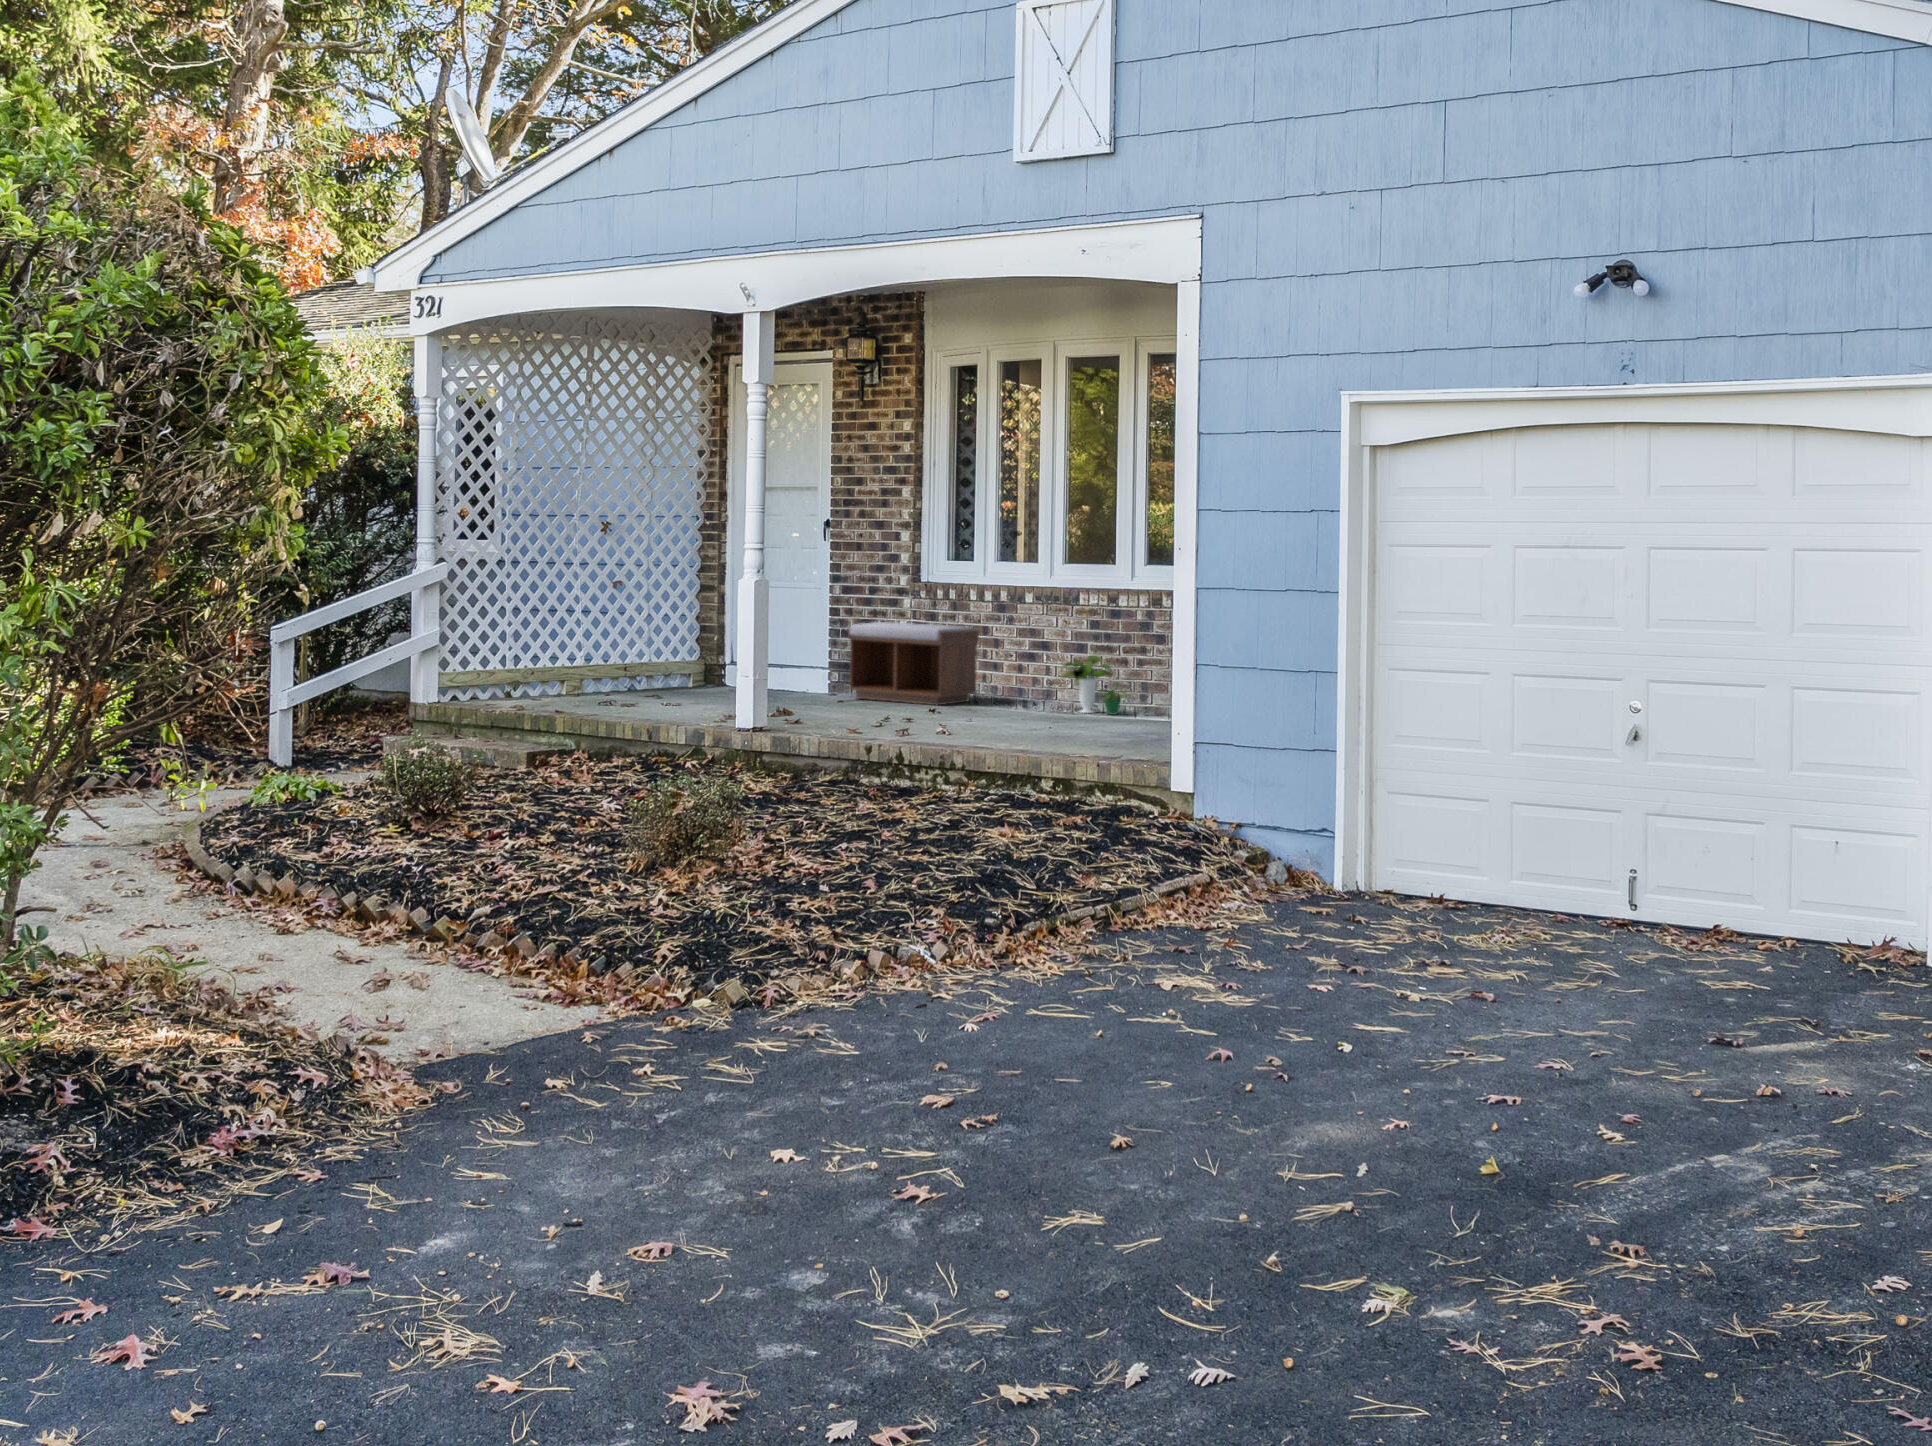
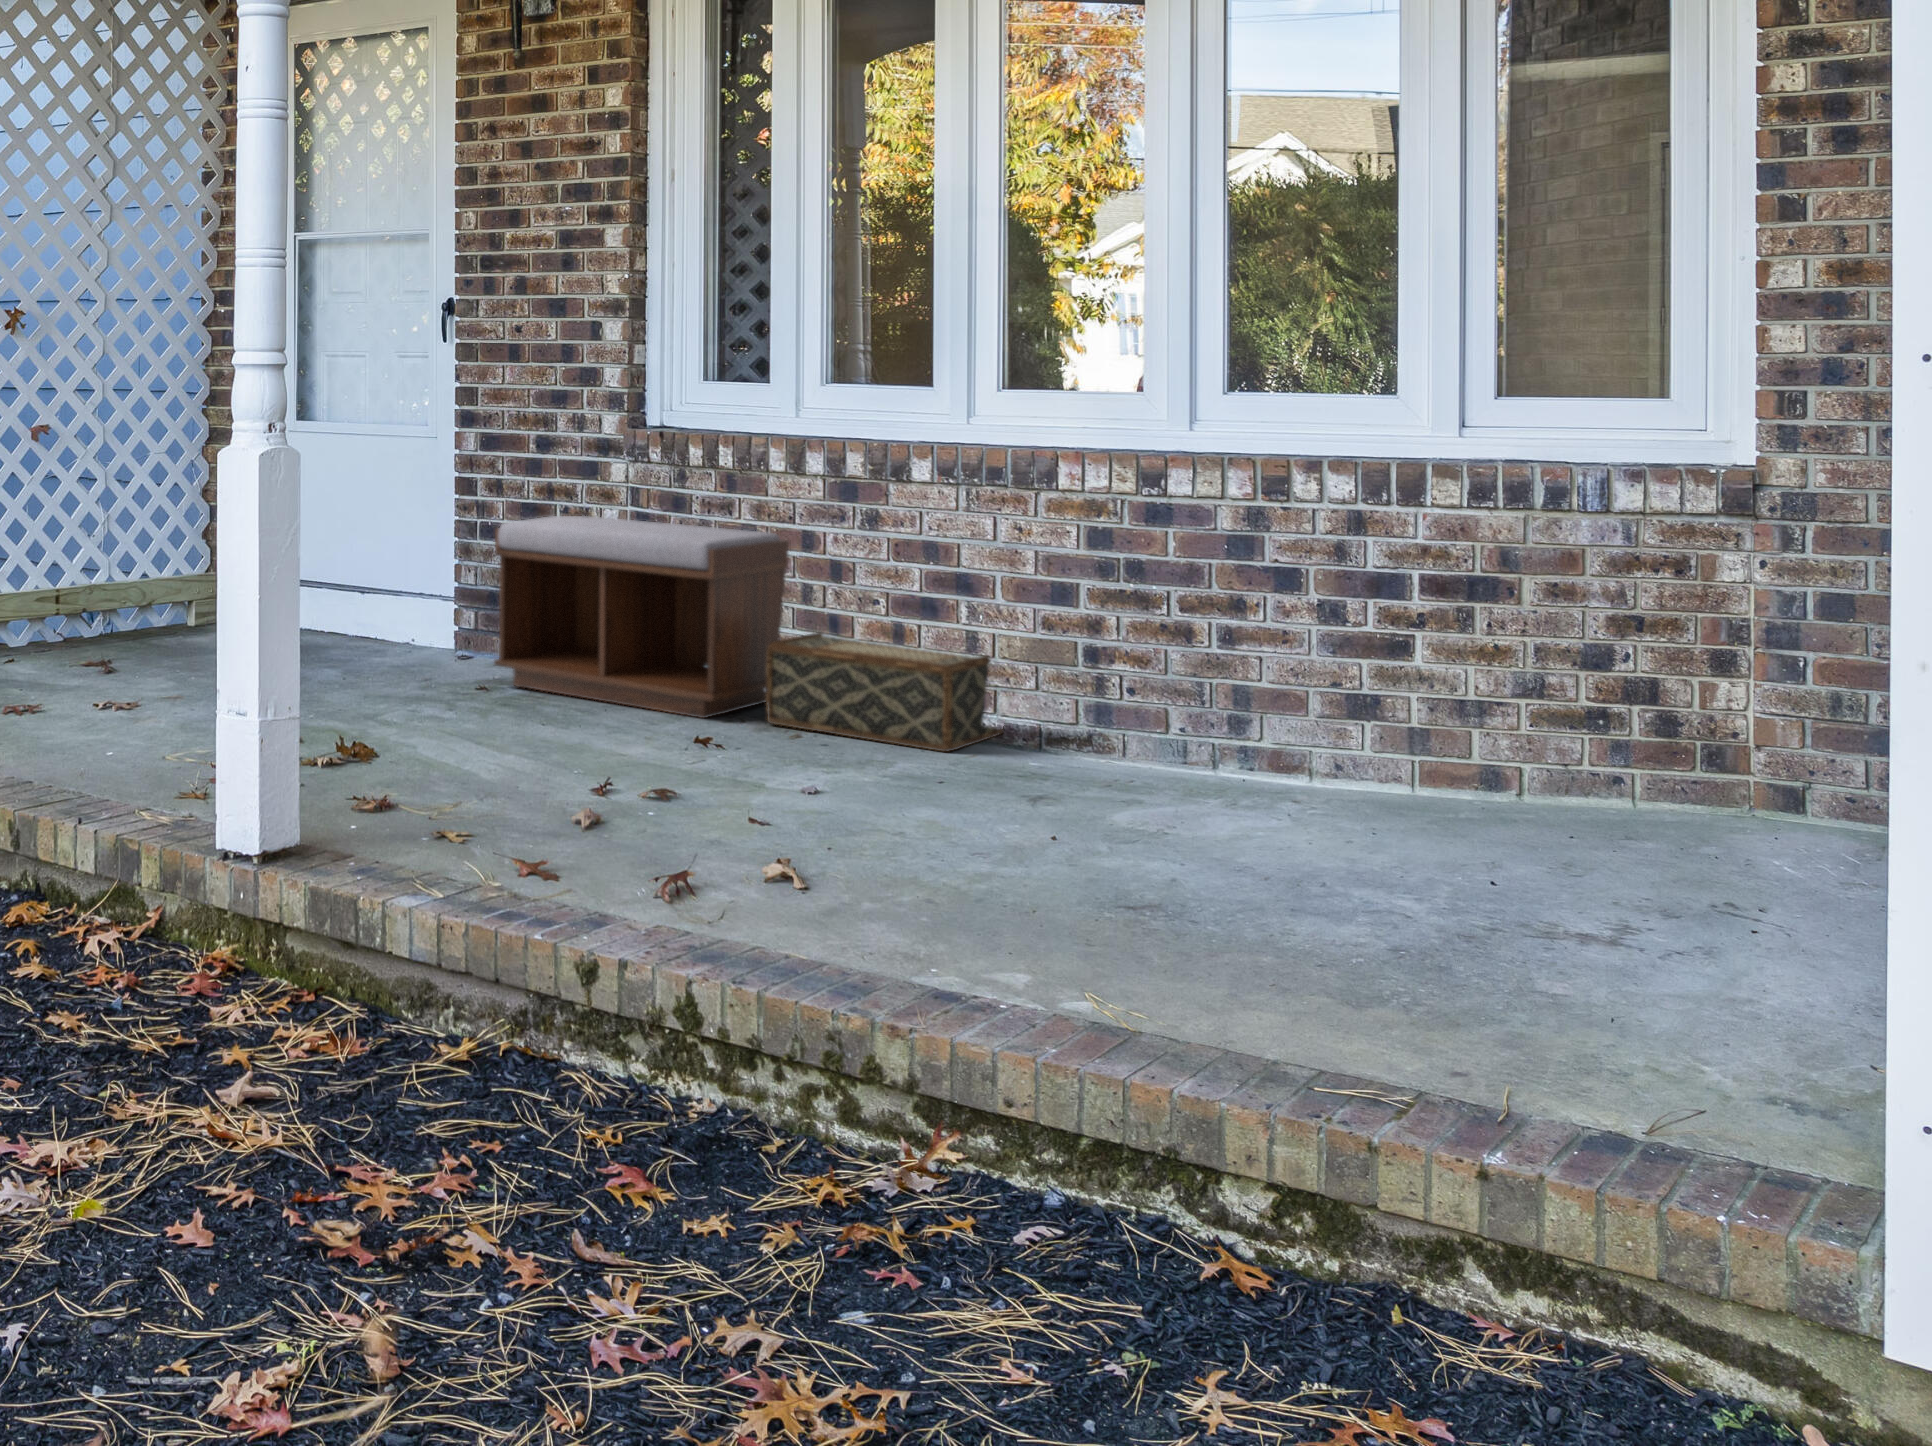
potted plant: present [1063,655,1125,715] -> none [1018,615,1222,776]
woven basket: none [963,669,1059,711] -> present [767,632,1004,752]

